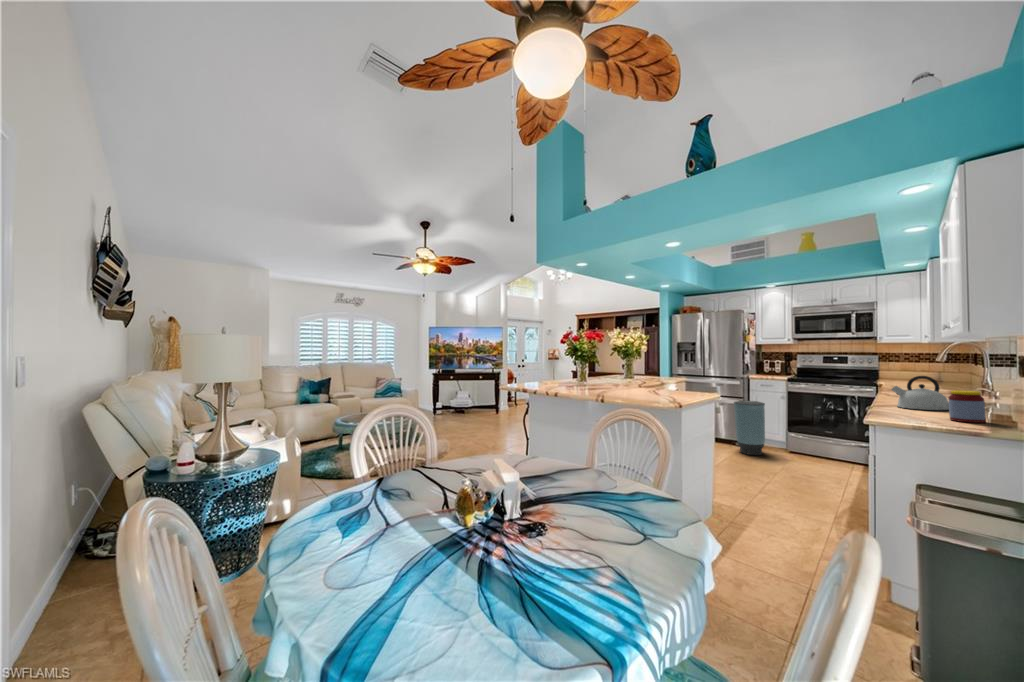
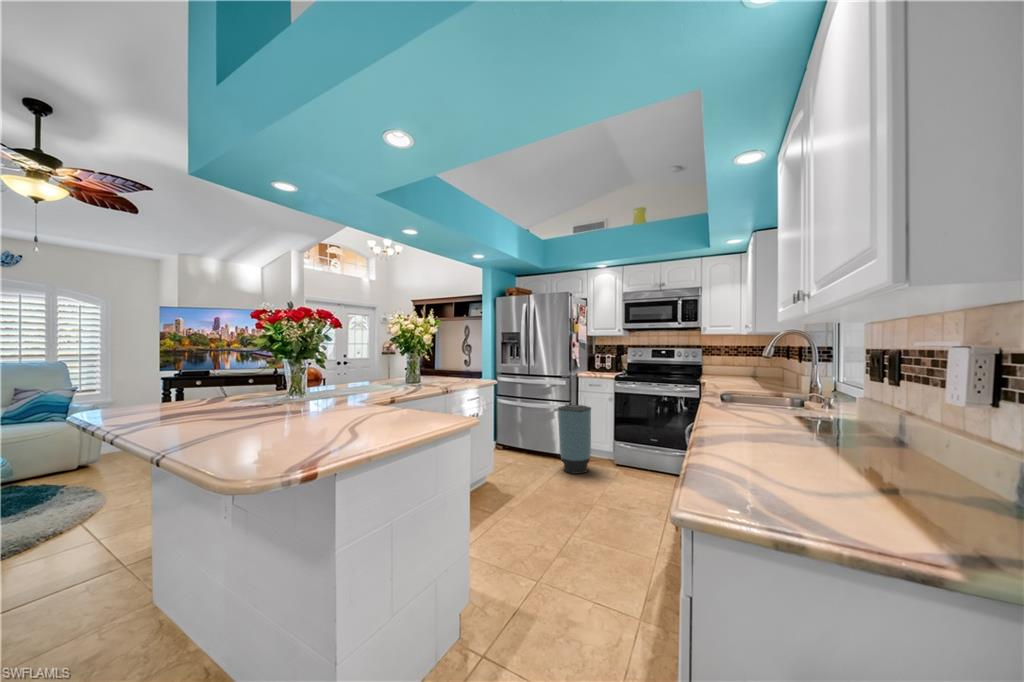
kettle: present [892,376,949,410] -> none [728,377,797,428]
jar: present [948,390,986,423] -> none [811,403,860,459]

